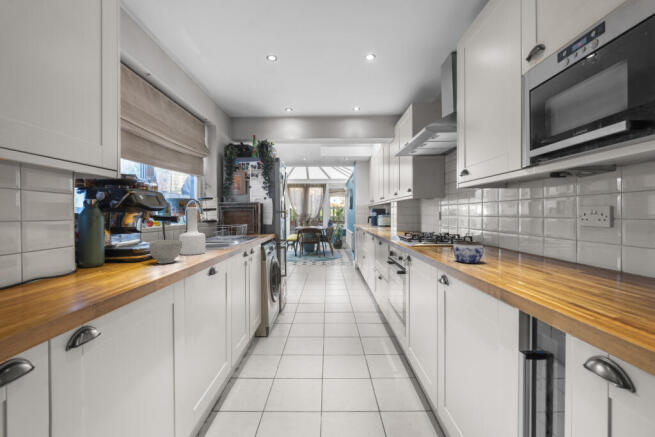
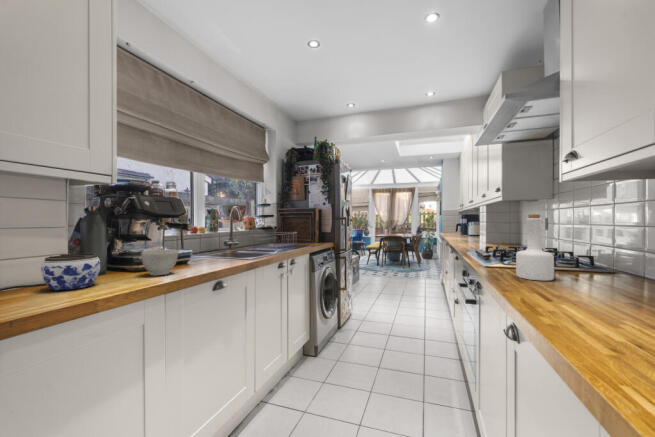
bottle: present [179,204,206,255] -> present [516,214,554,281]
jar: present [453,241,484,263] -> present [41,253,100,290]

